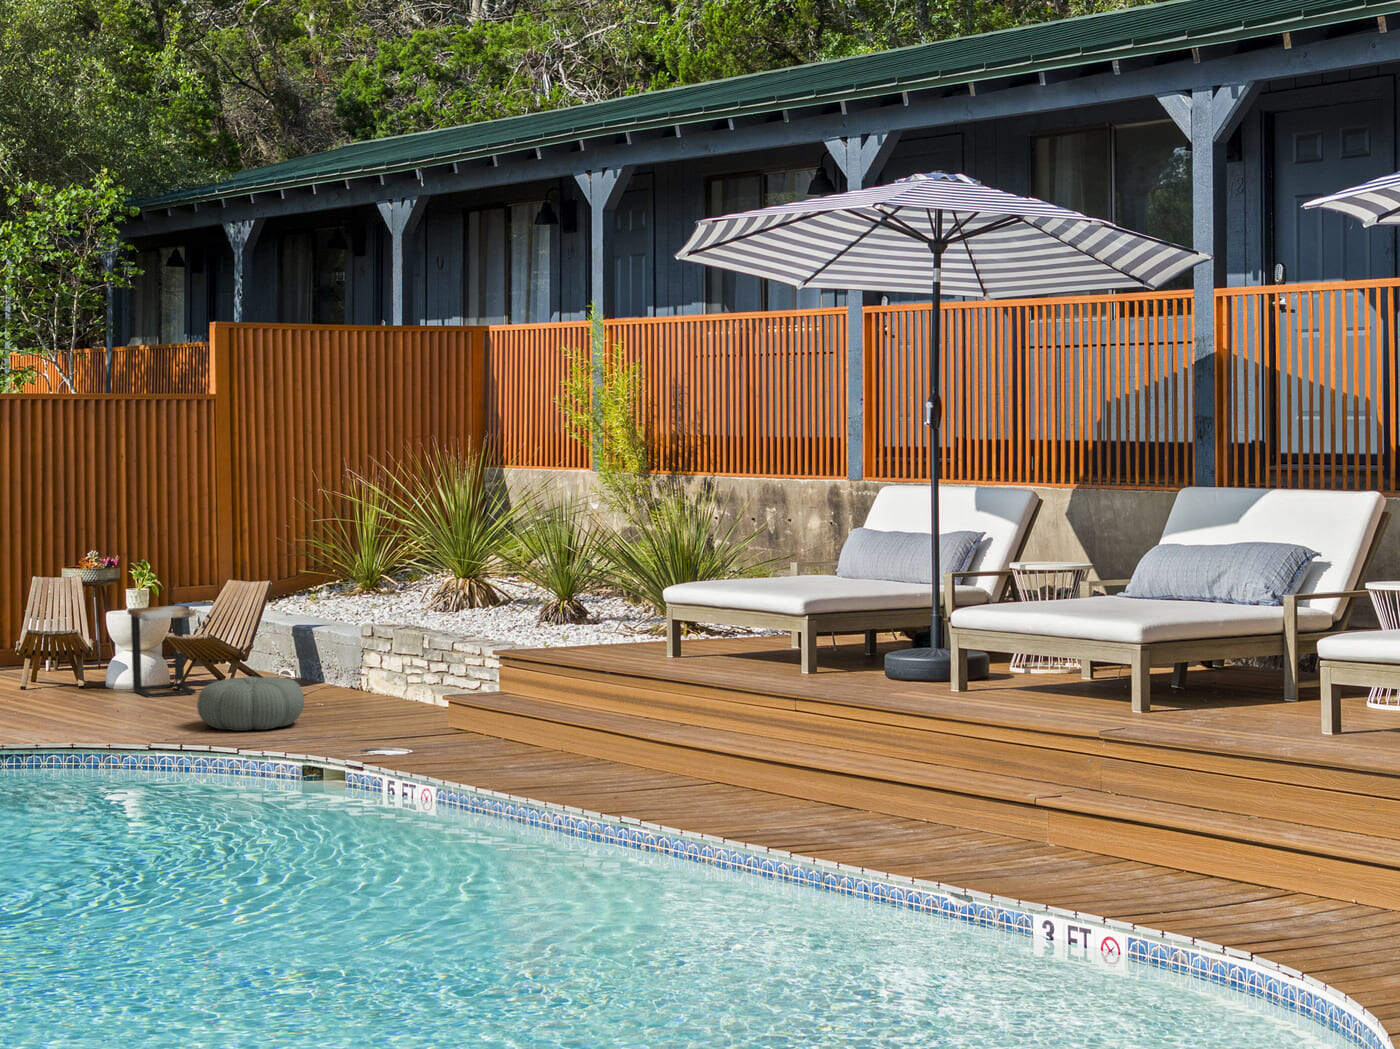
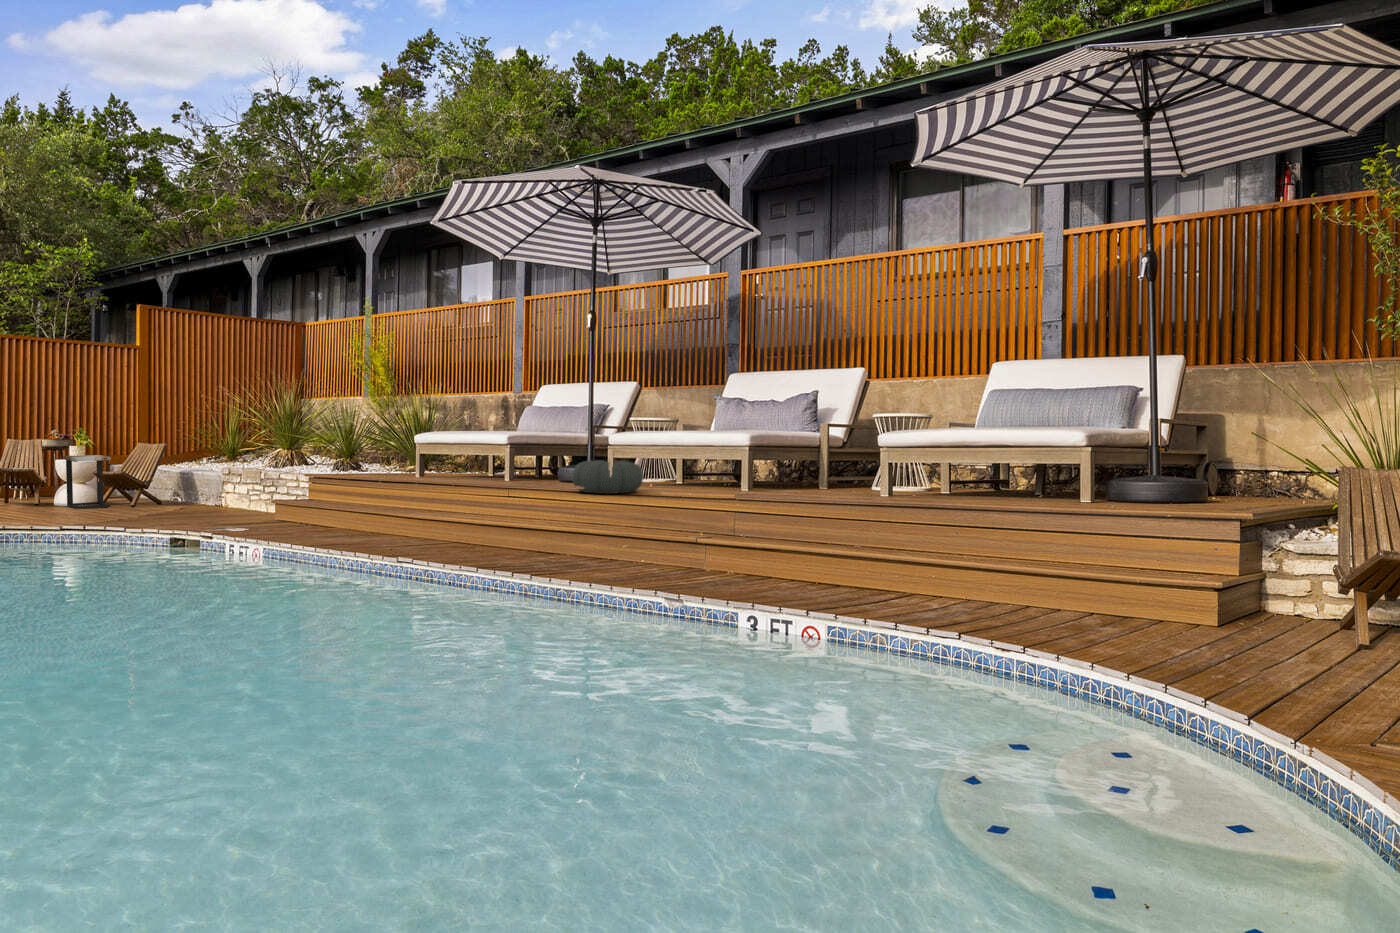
pouf: present [197,676,304,731] -> present [572,460,643,494]

